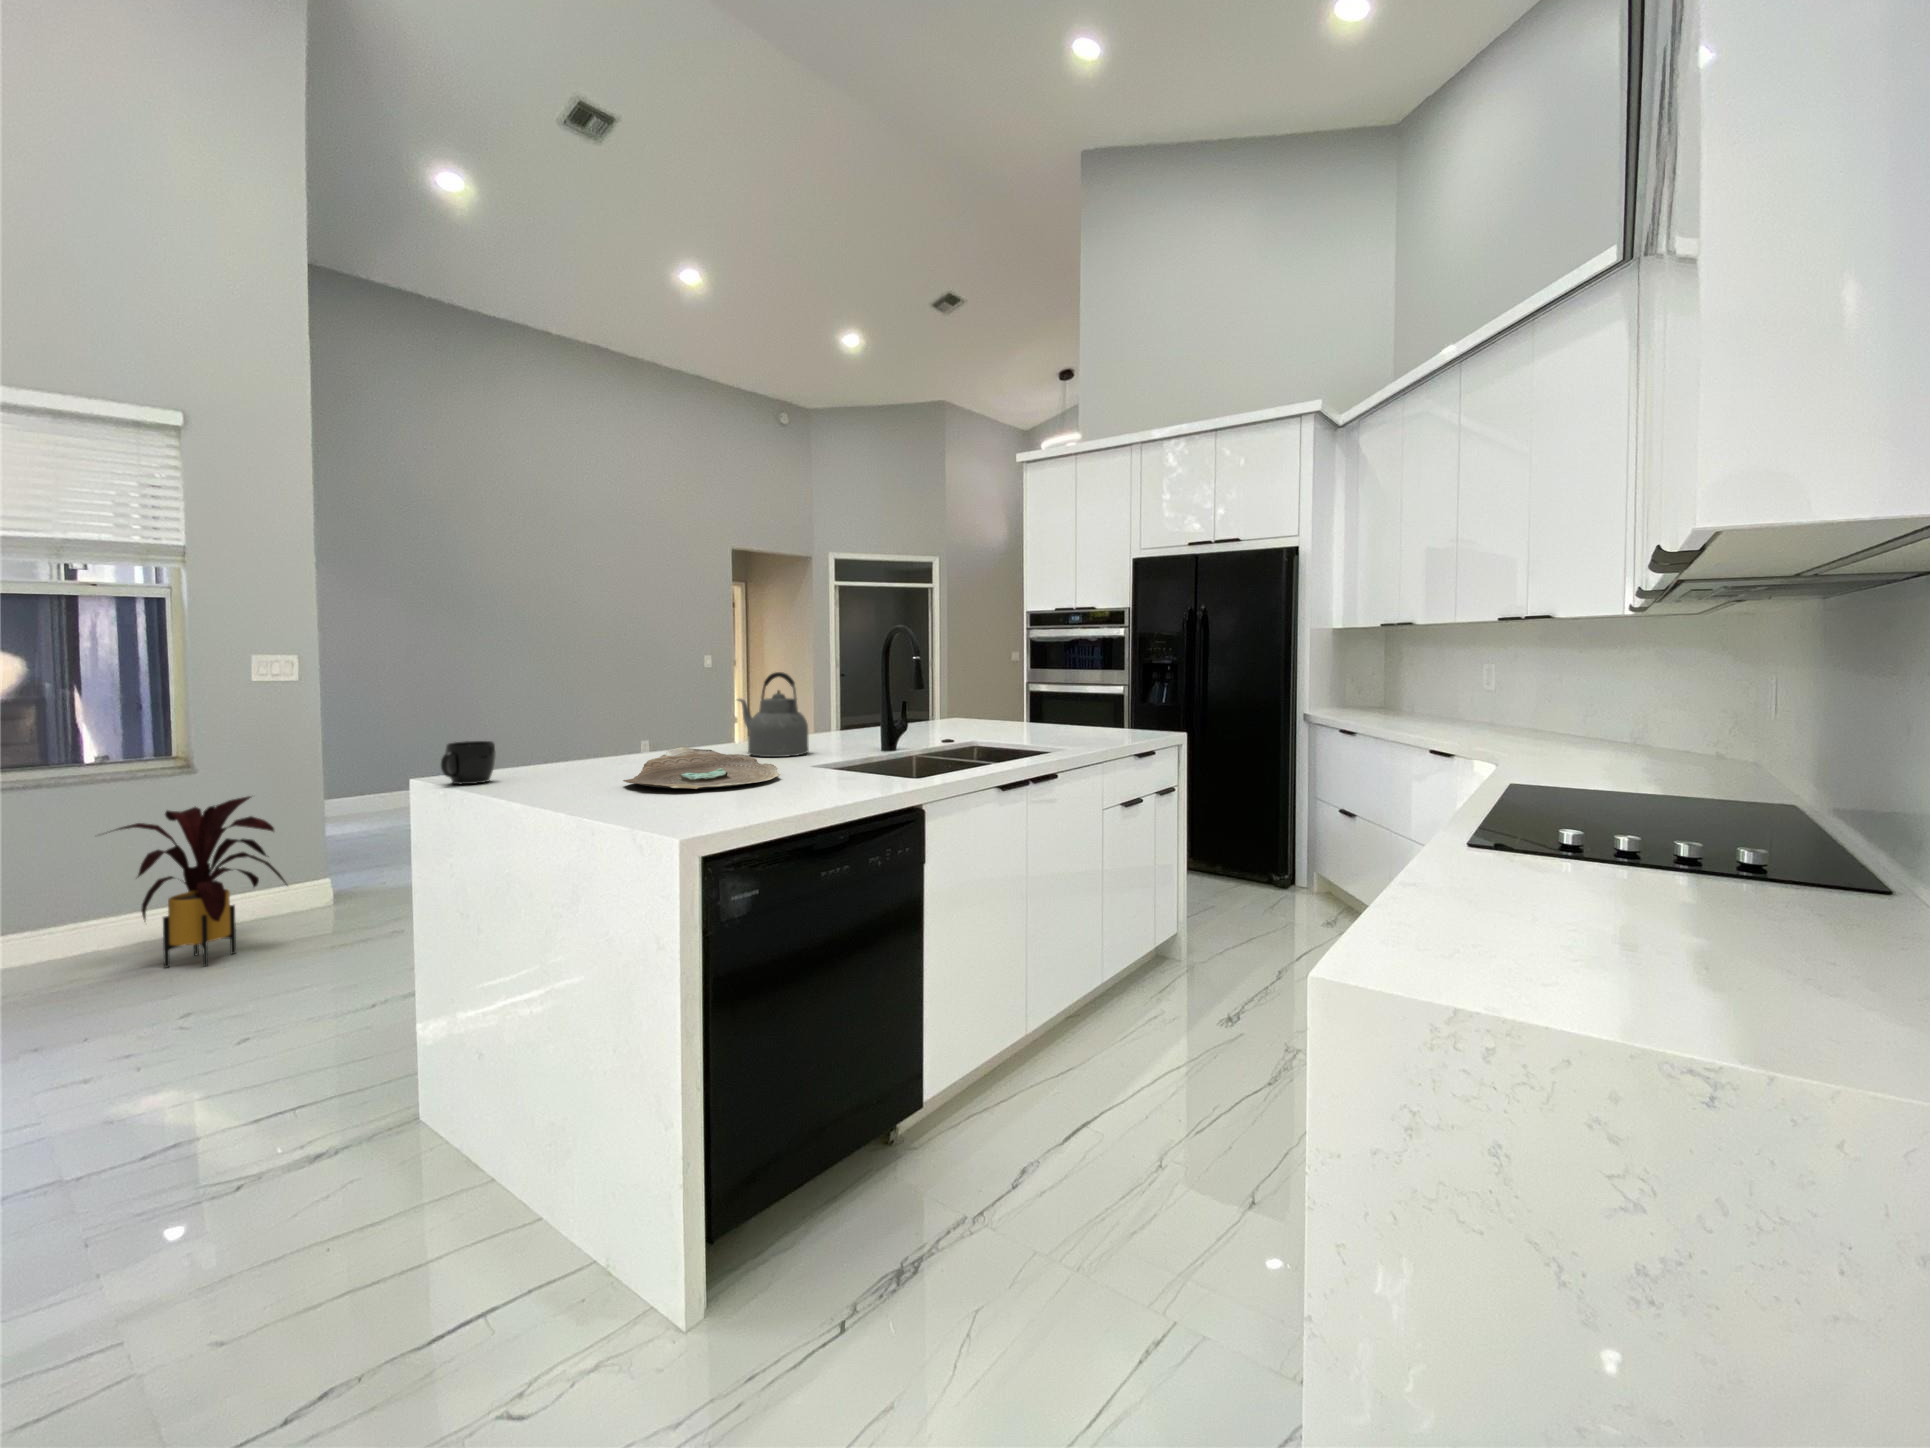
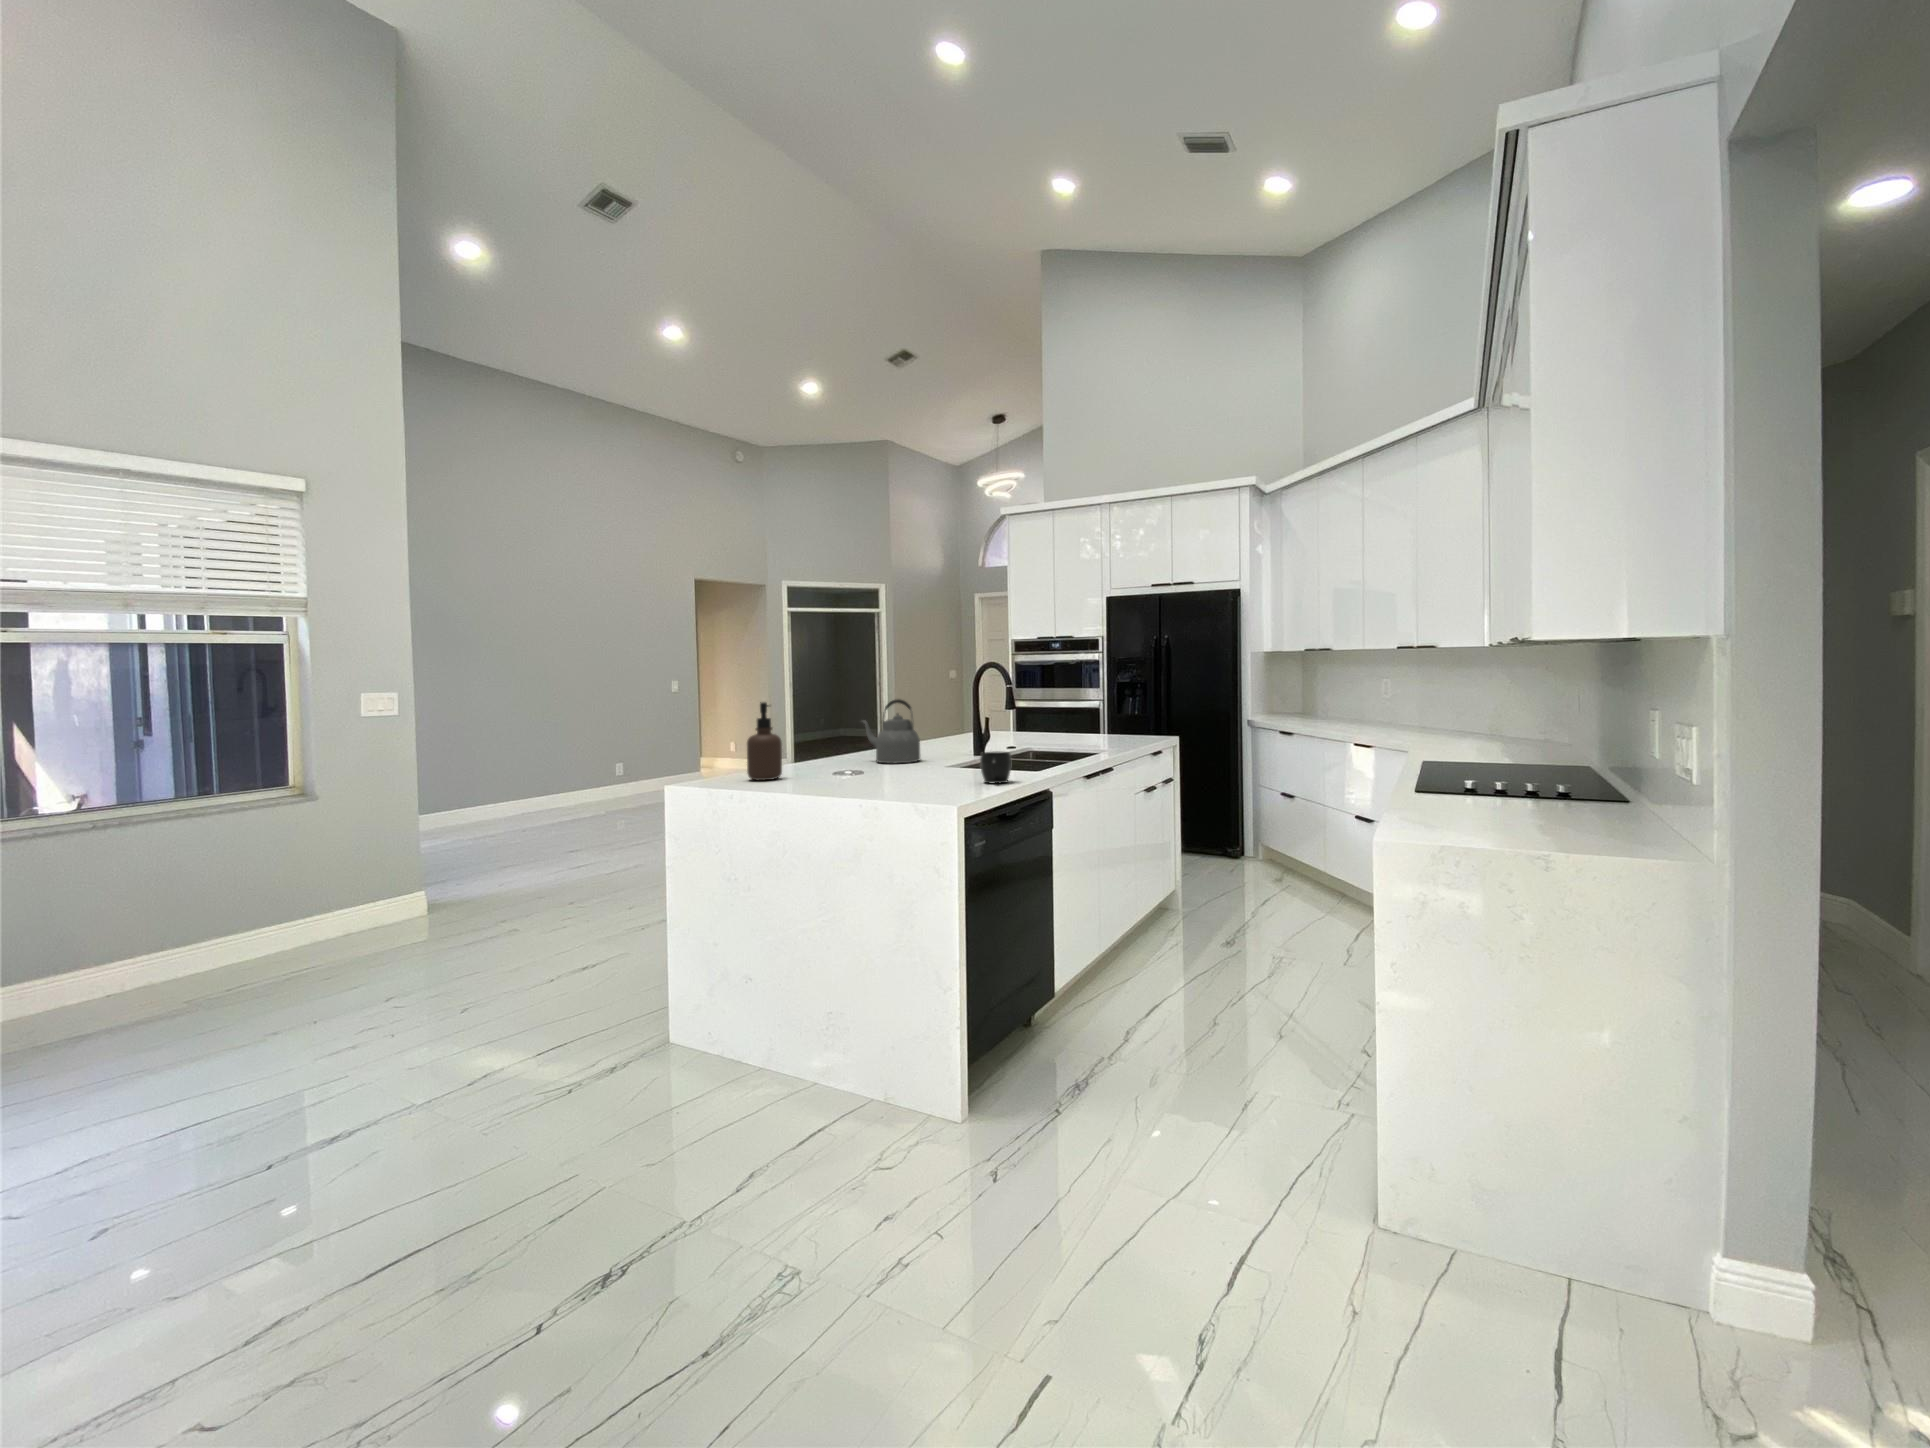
soap dispenser: none [524,669,576,775] -> present [747,702,782,781]
mug: present [441,741,496,784] -> present [980,751,1011,783]
decorative bowl: present [623,747,780,789] -> none [842,757,946,783]
house plant: present [116,796,286,968] -> none [260,818,424,970]

